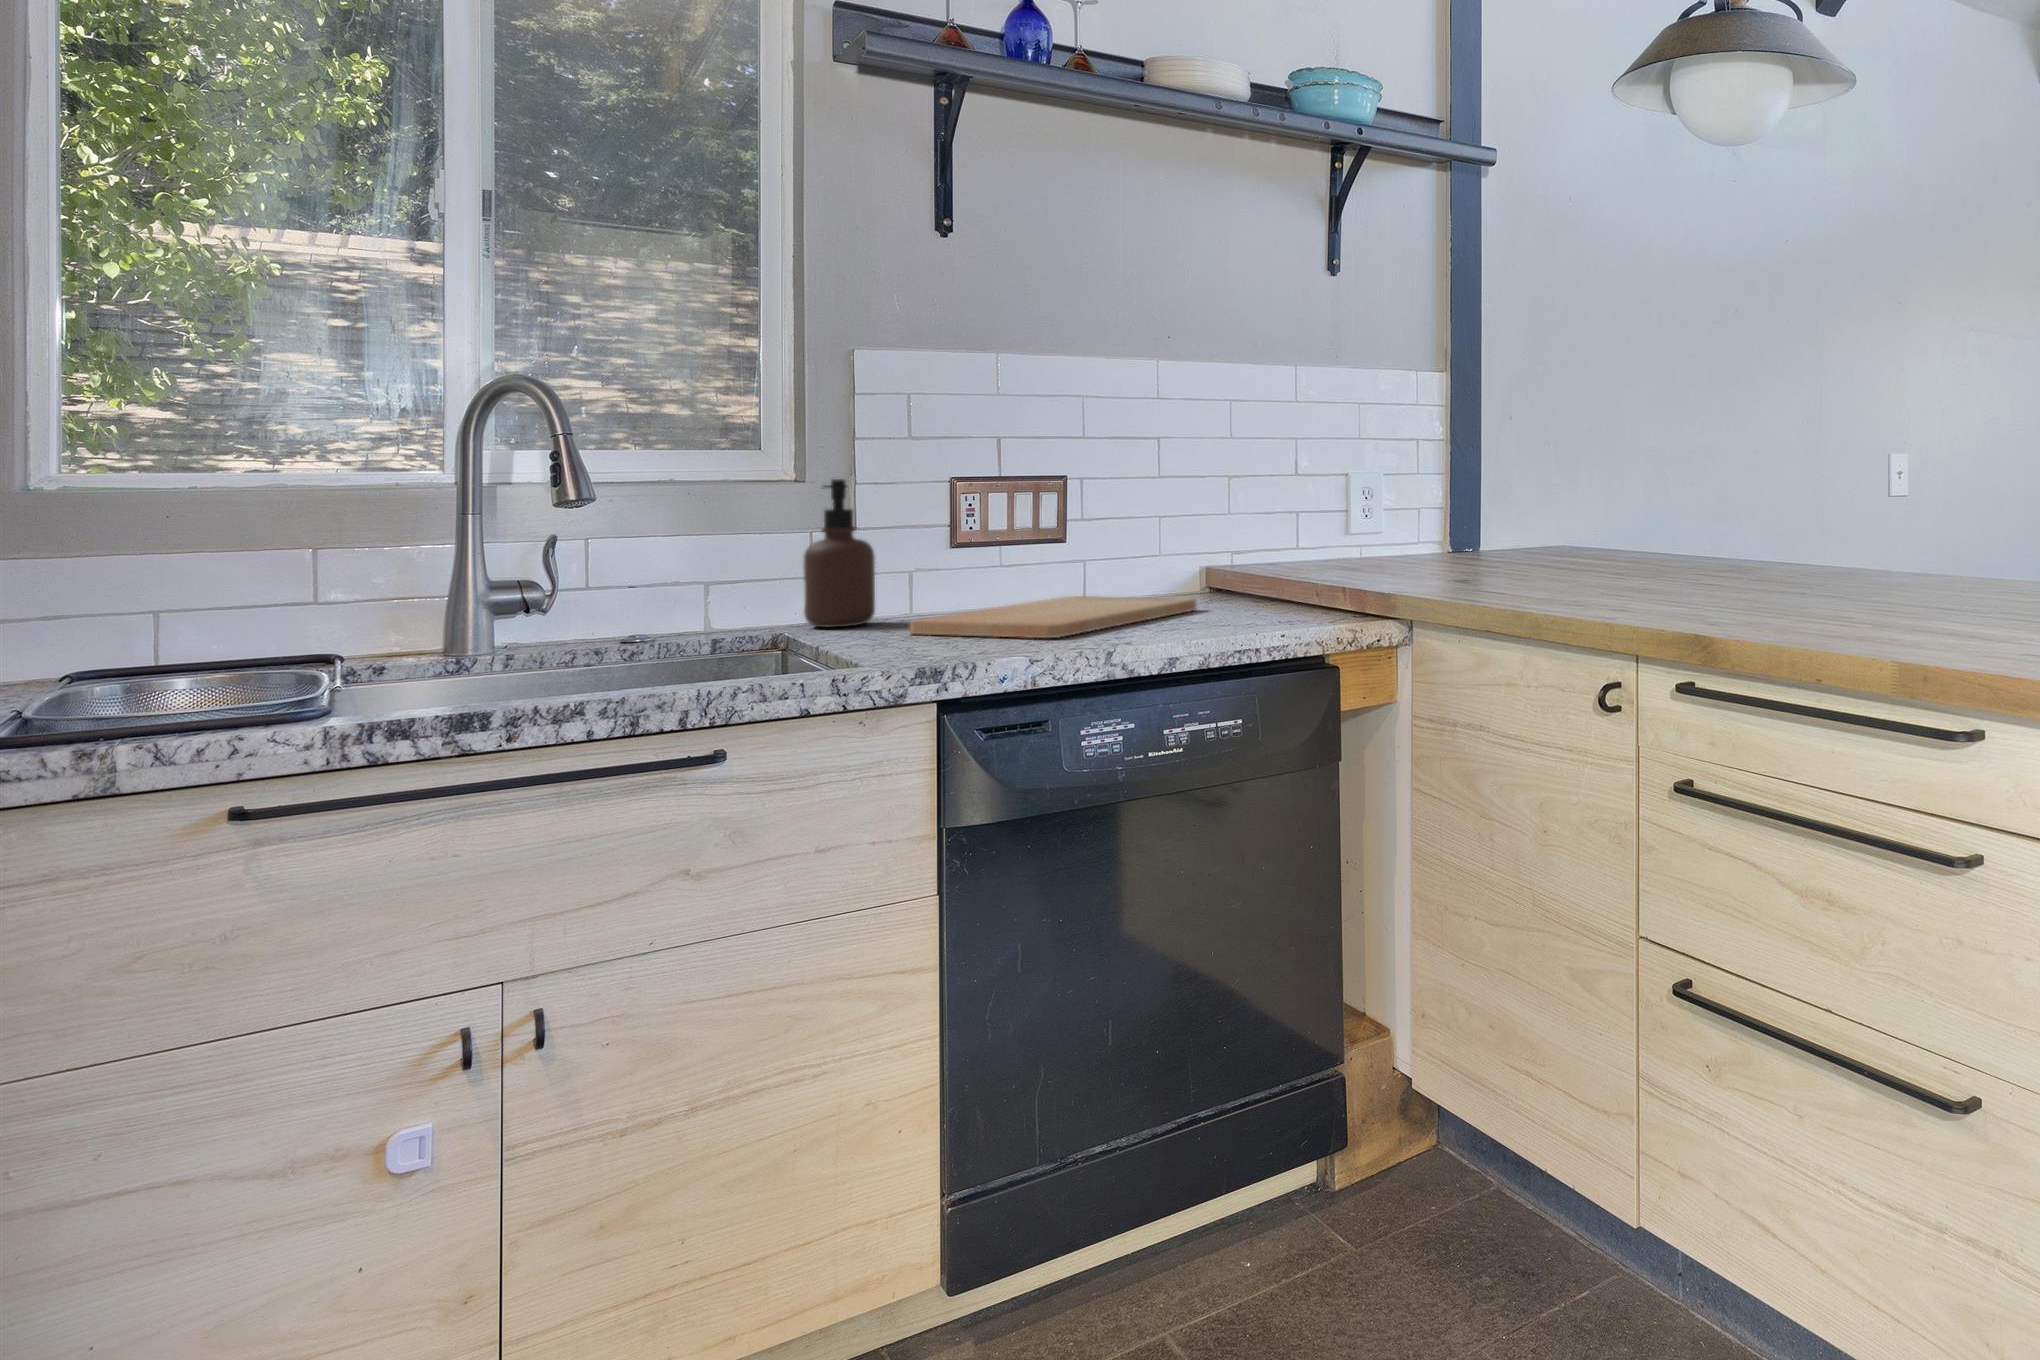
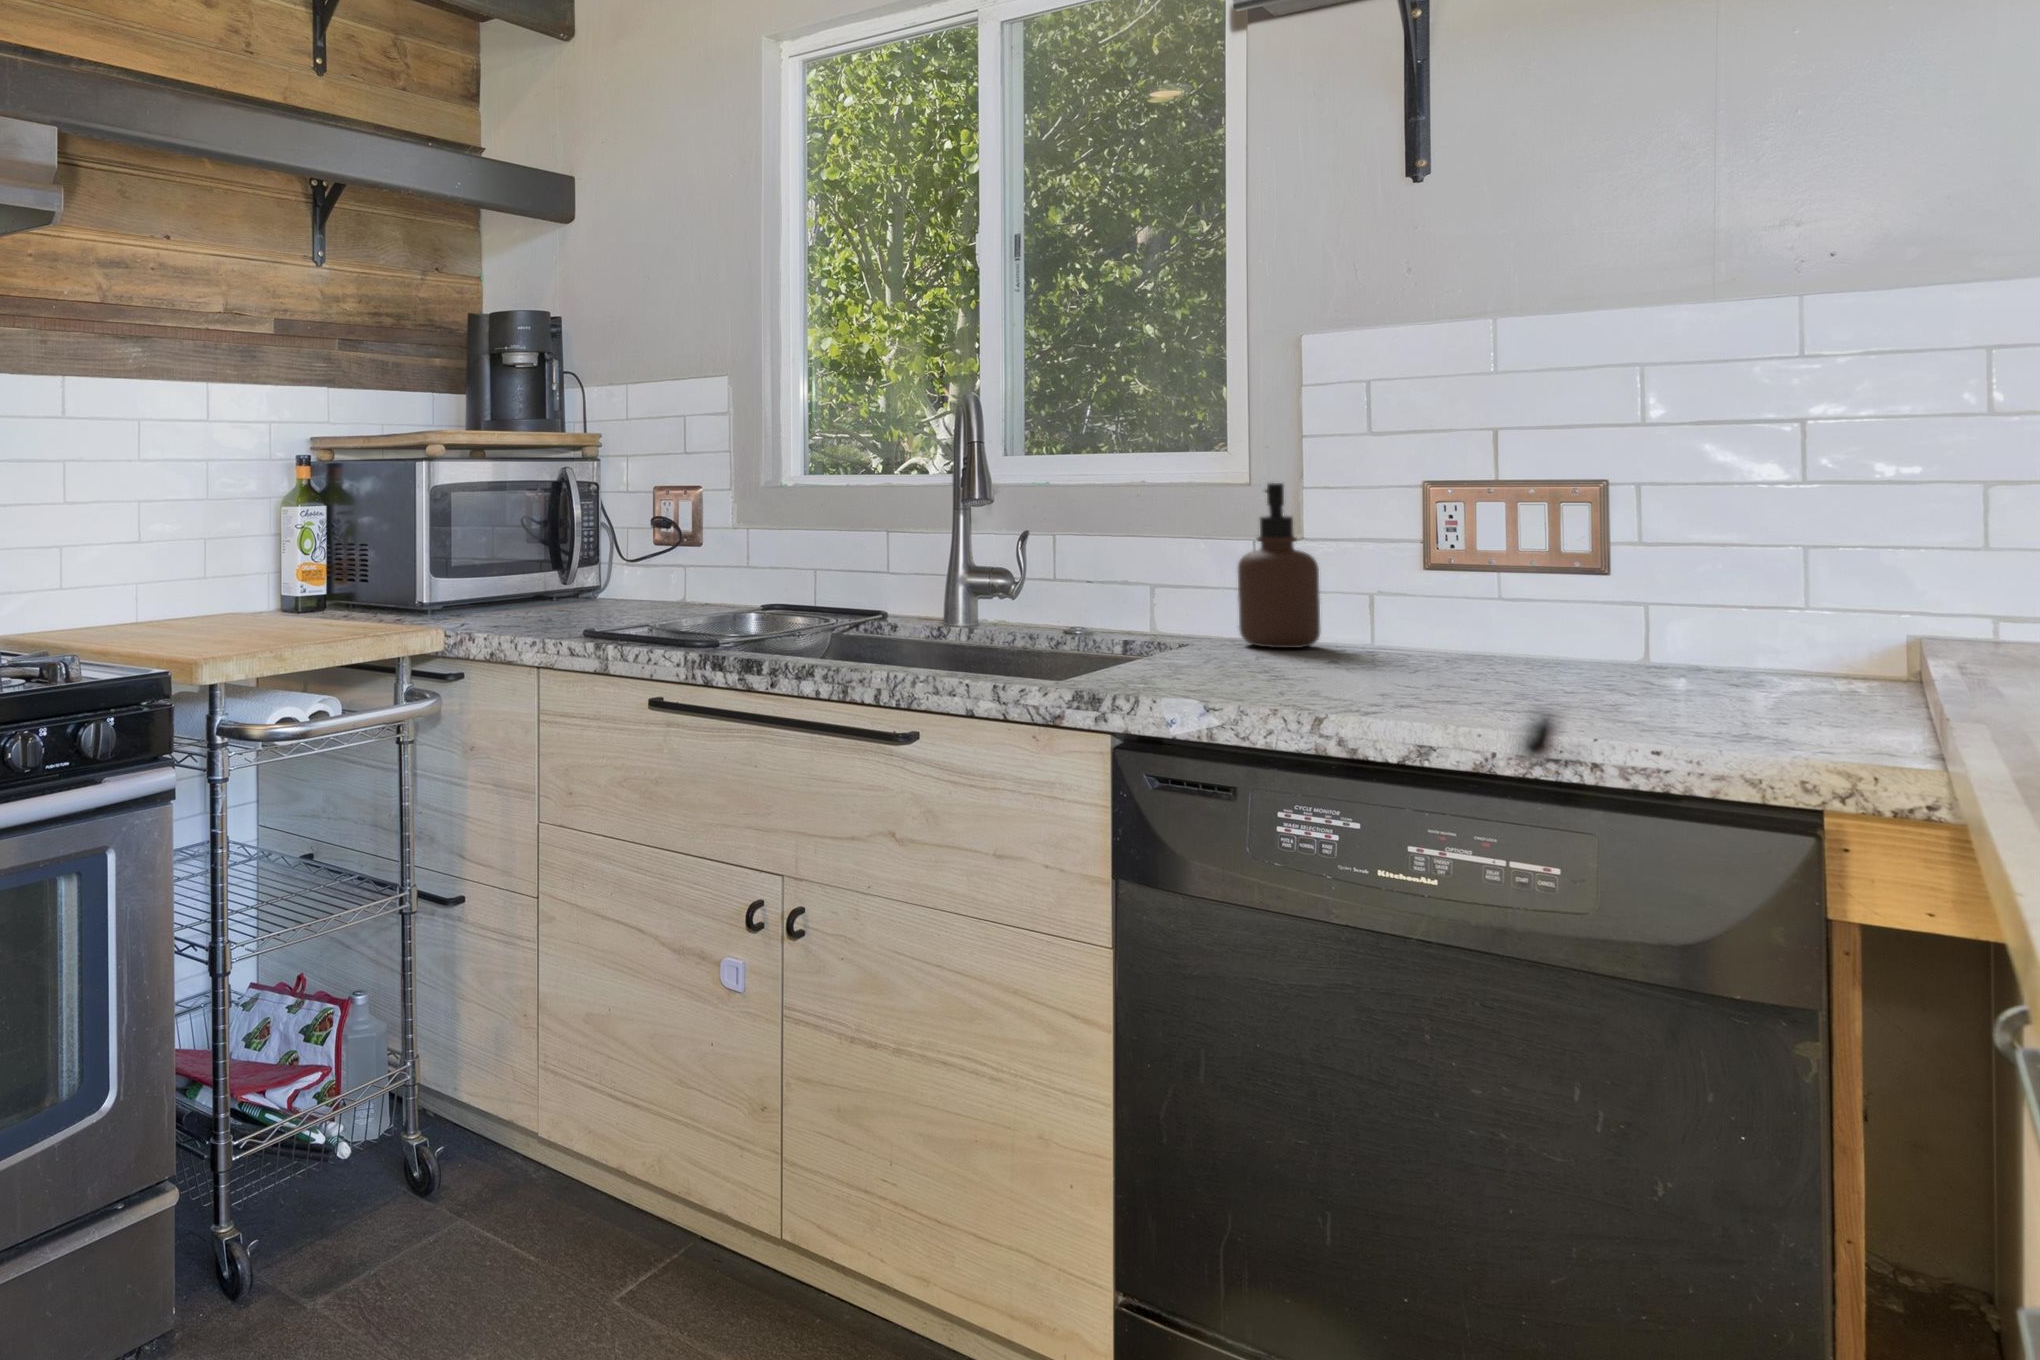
cutting board: present [910,596,1197,638] -> none [1273,648,1755,700]

